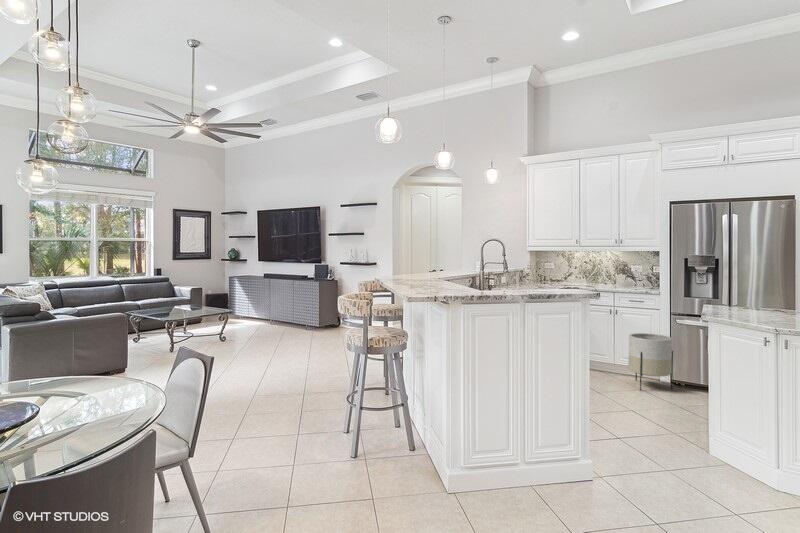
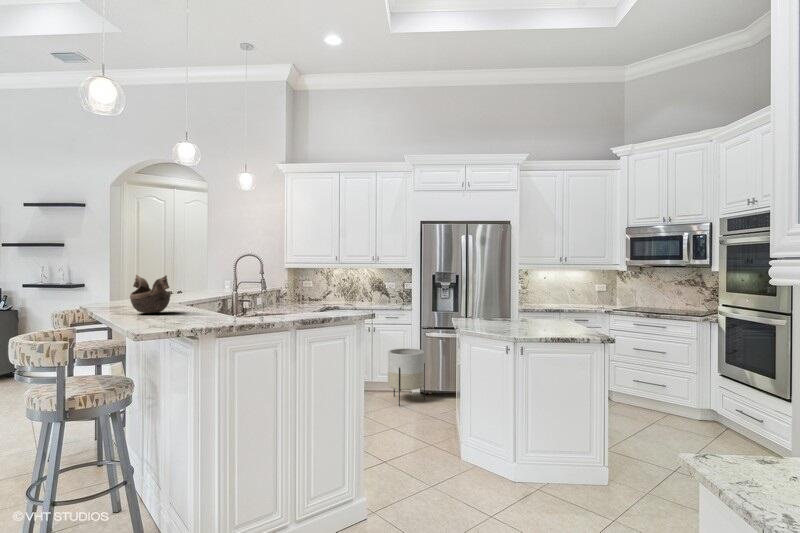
decorative bowl: none [405,256,432,285] -> present [130,275,171,313]

